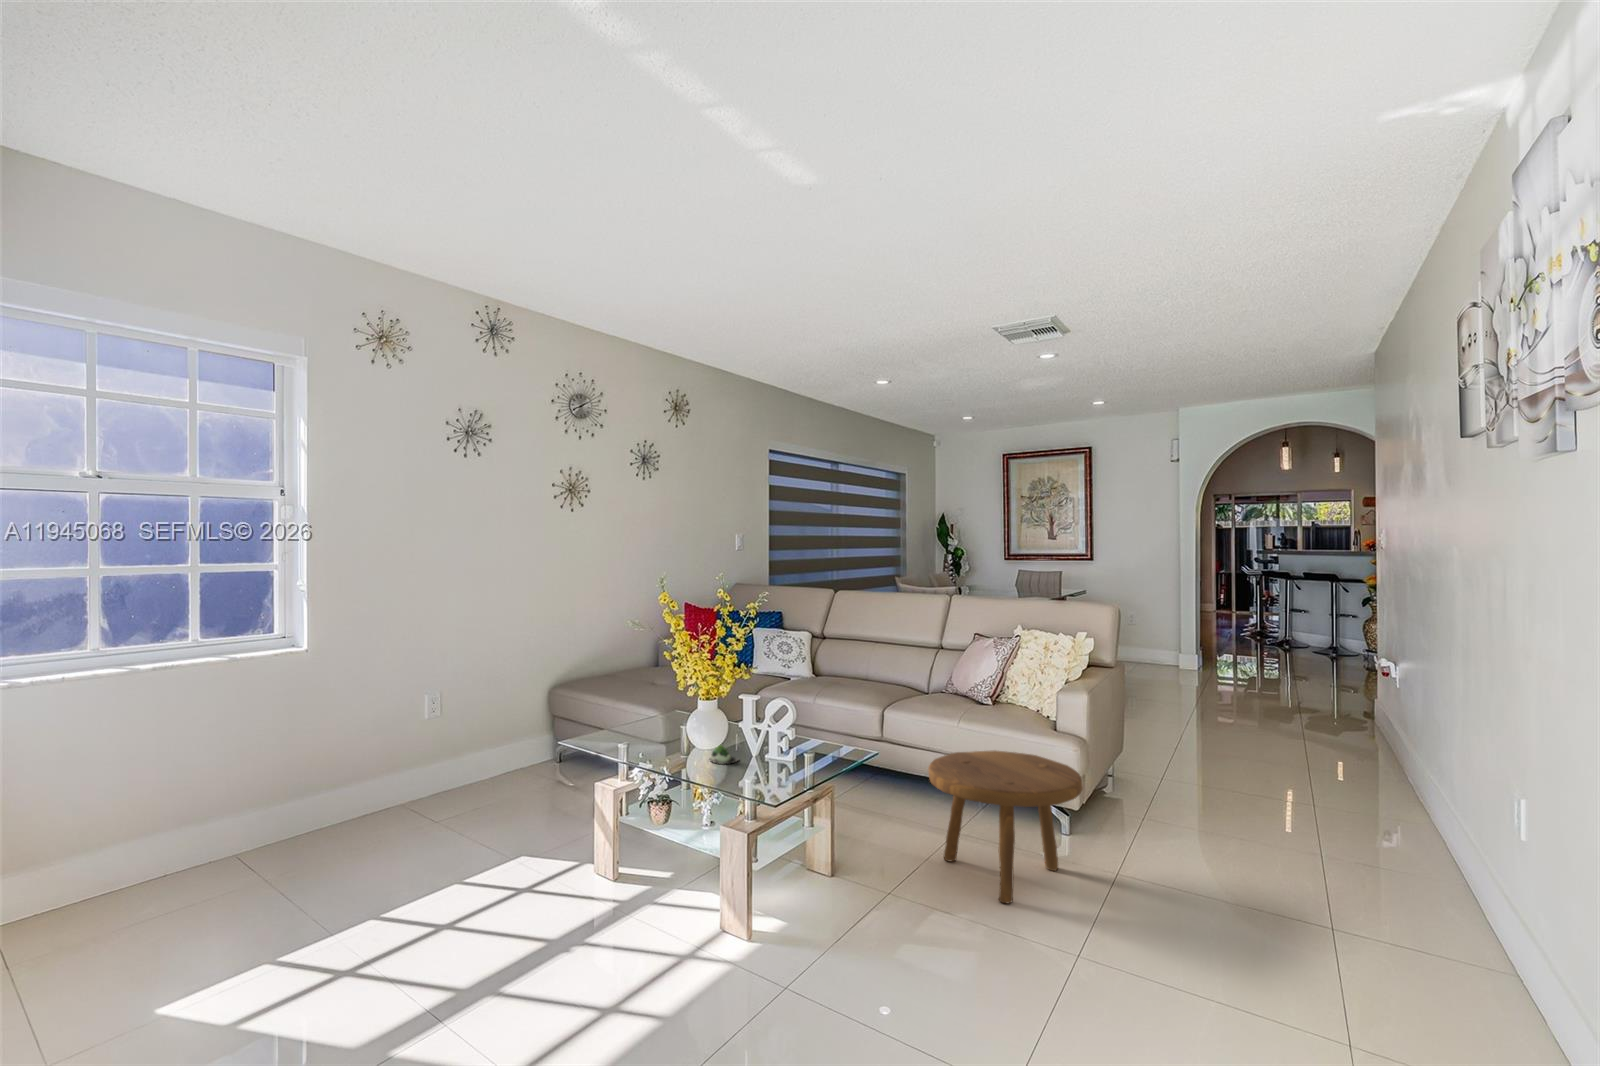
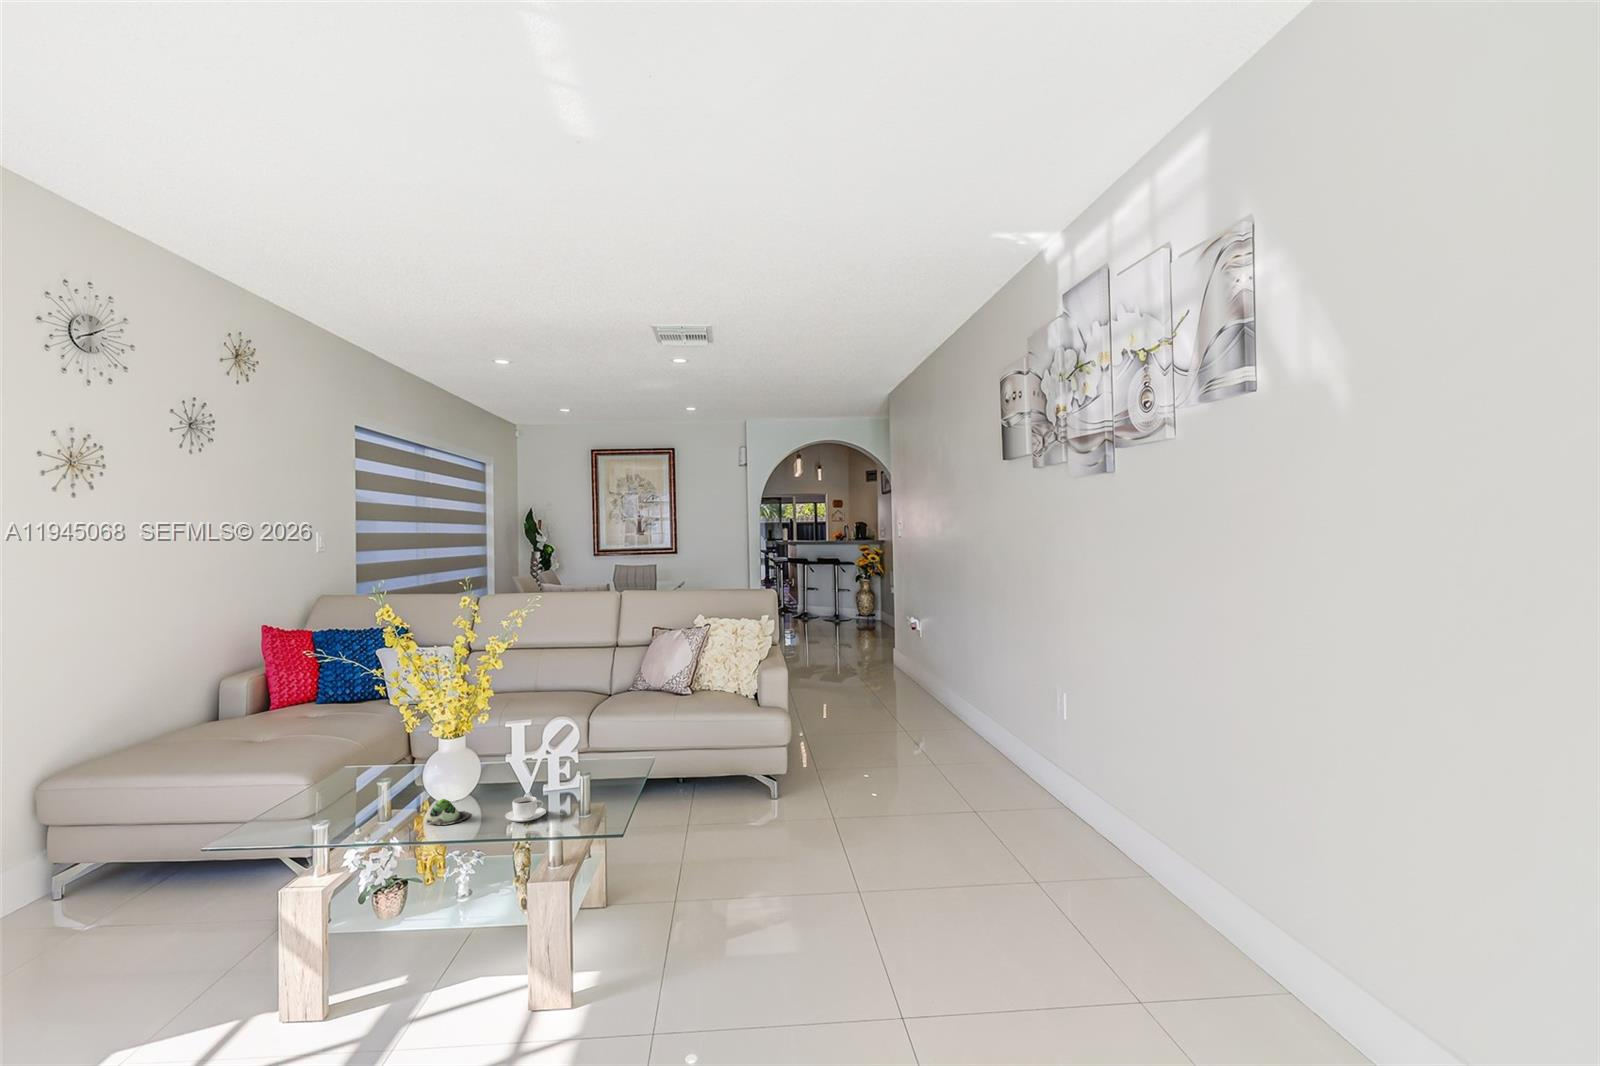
footstool: present [928,751,1083,903] -> none [703,739,863,902]
coffee cup: none [755,755,785,773] -> present [505,796,546,822]

